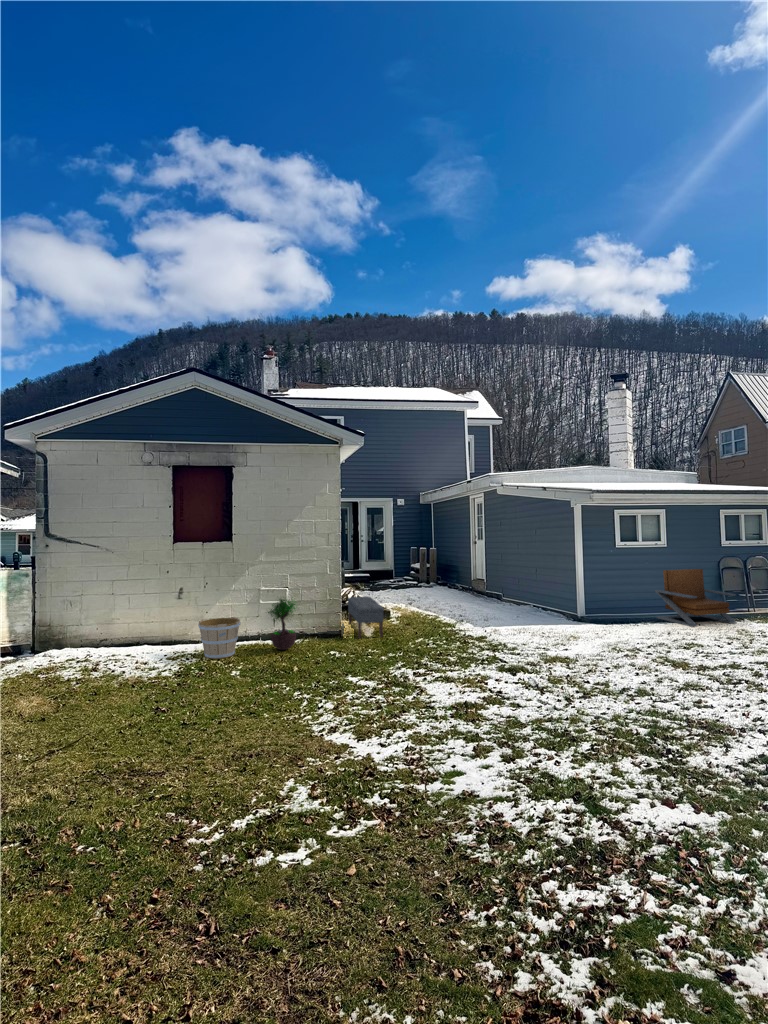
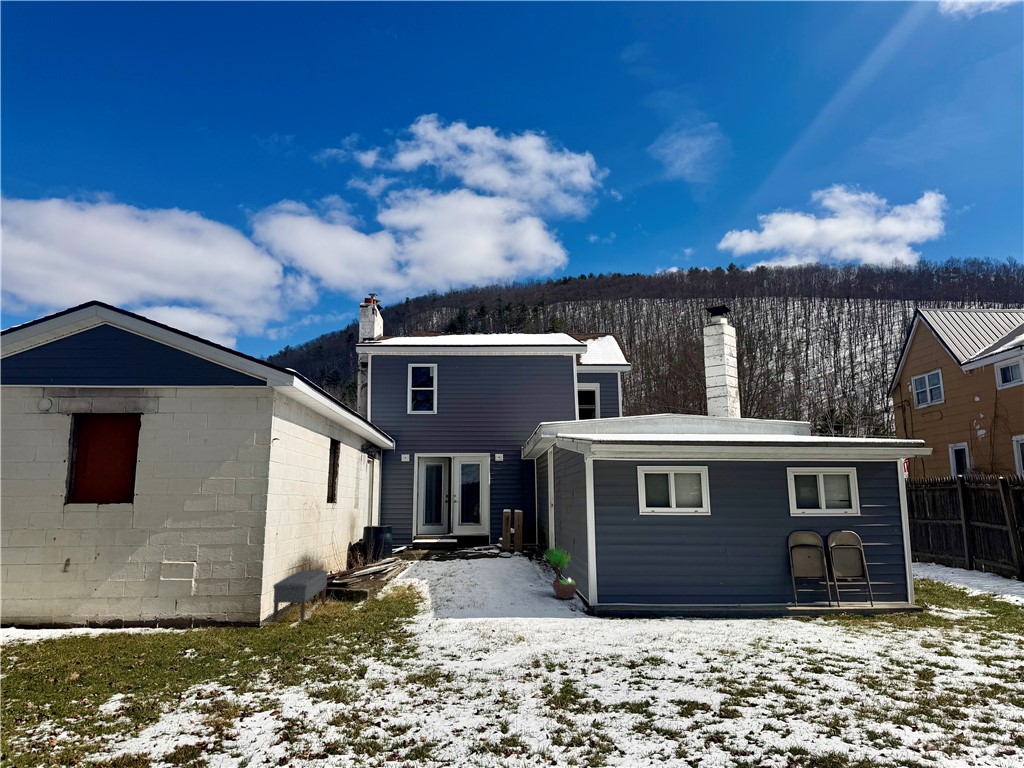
lounge chair: present [655,569,736,627] -> none [691,547,793,626]
potted tree: present [268,599,296,650] -> present [547,548,577,599]
wooden bucket: present [198,617,241,659] -> none [56,588,115,638]

